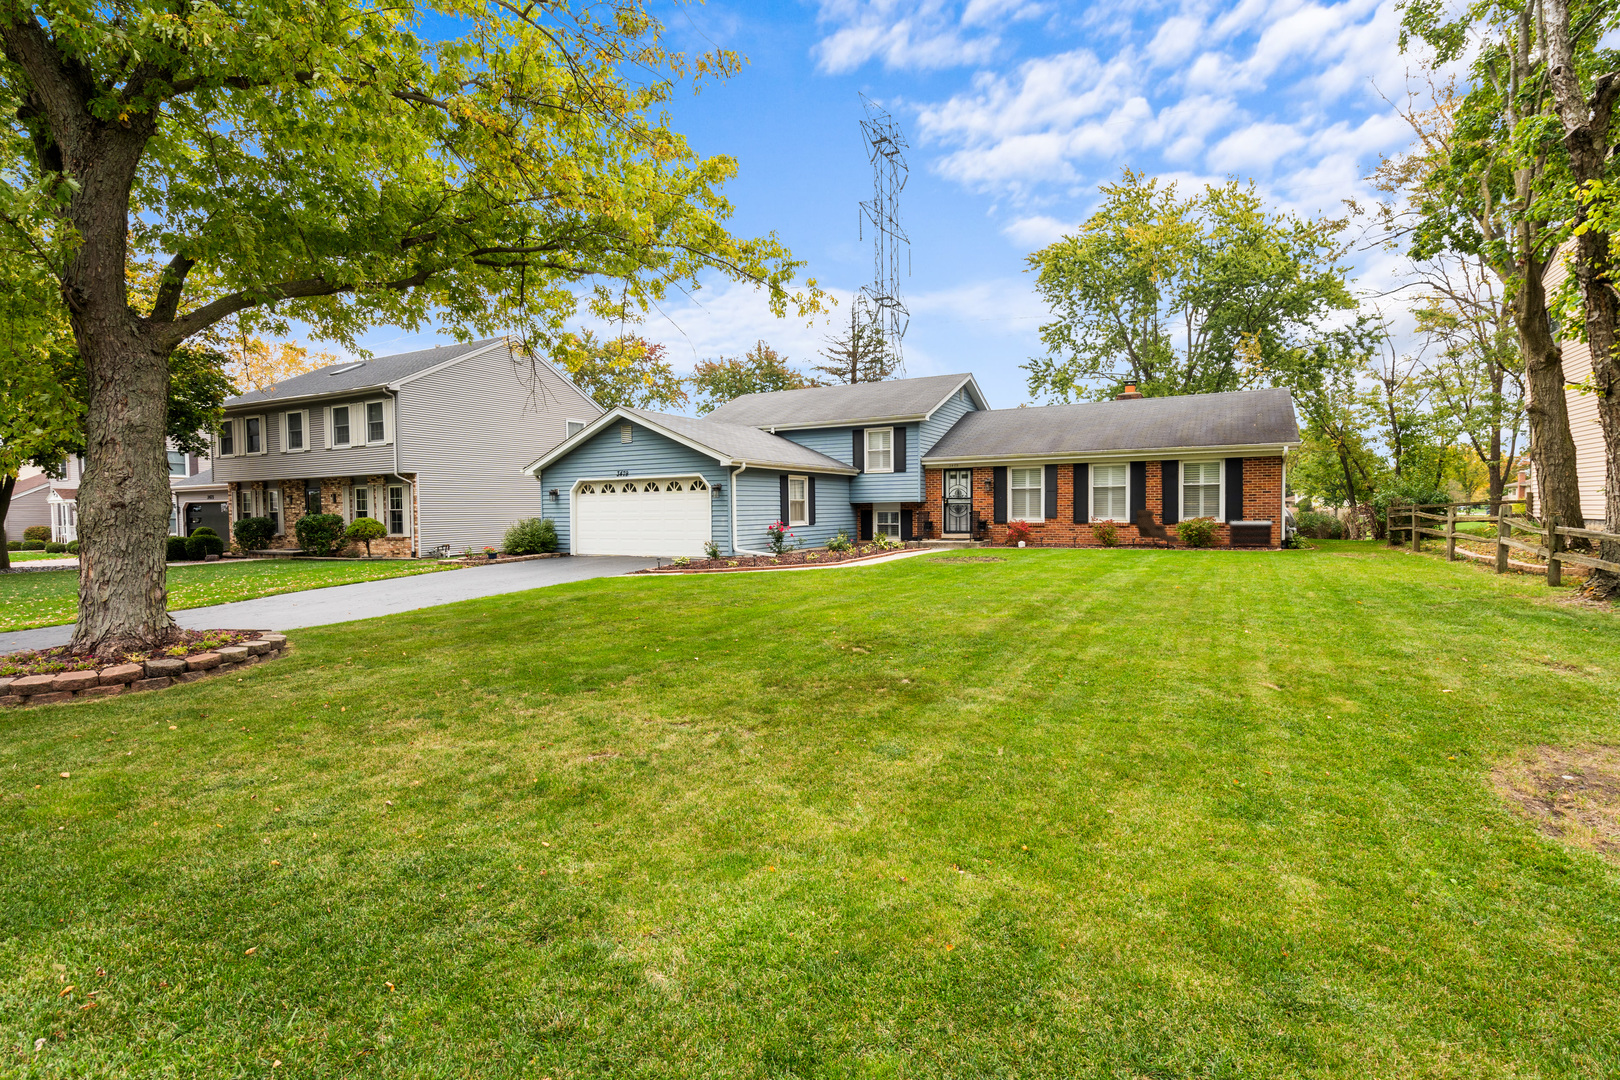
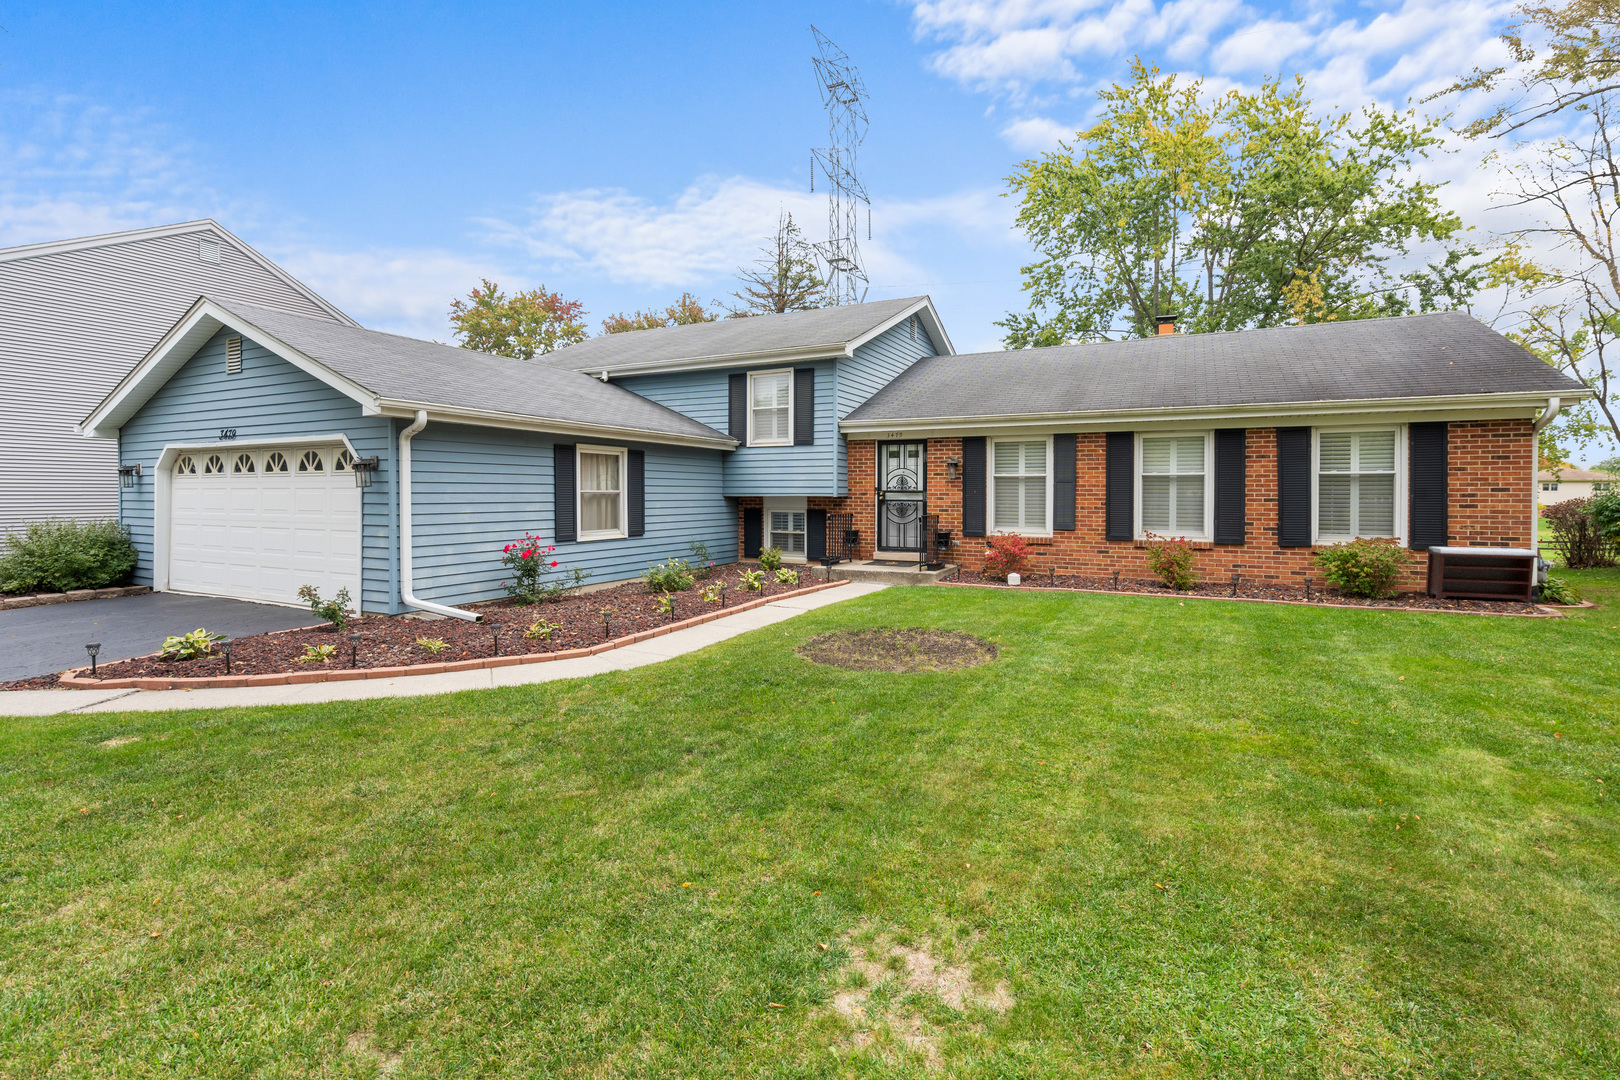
lounge chair: present [1136,510,1179,546] -> none [1235,520,1330,598]

